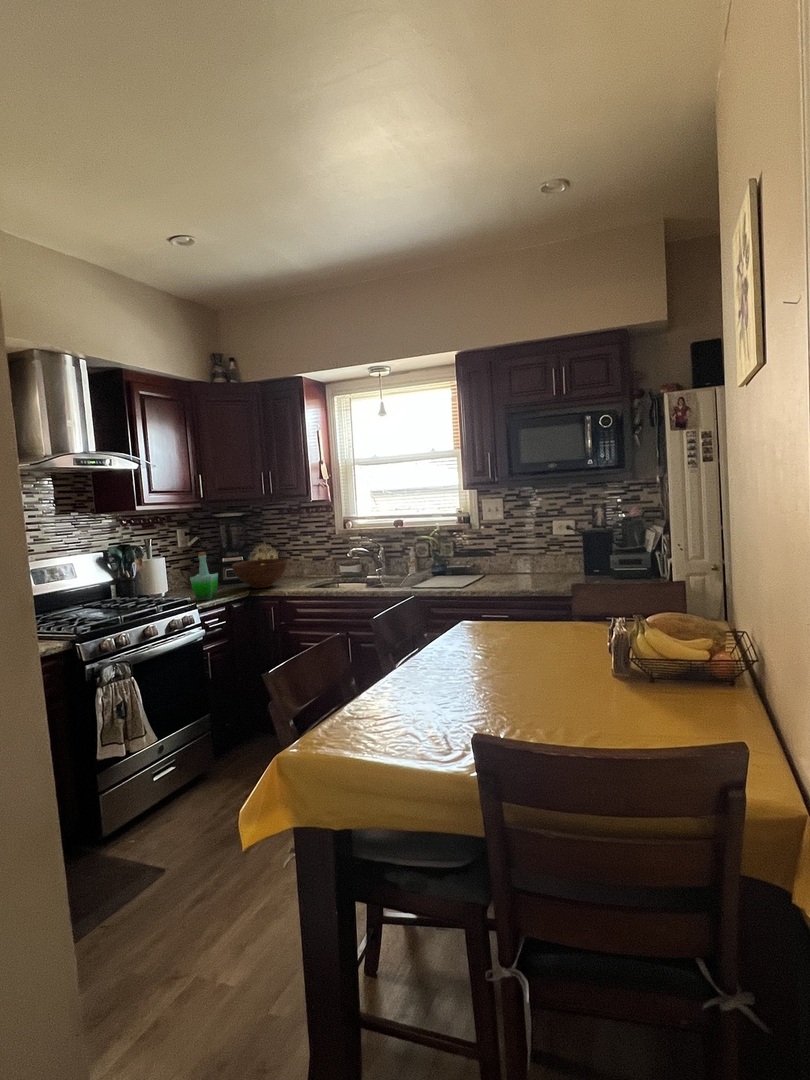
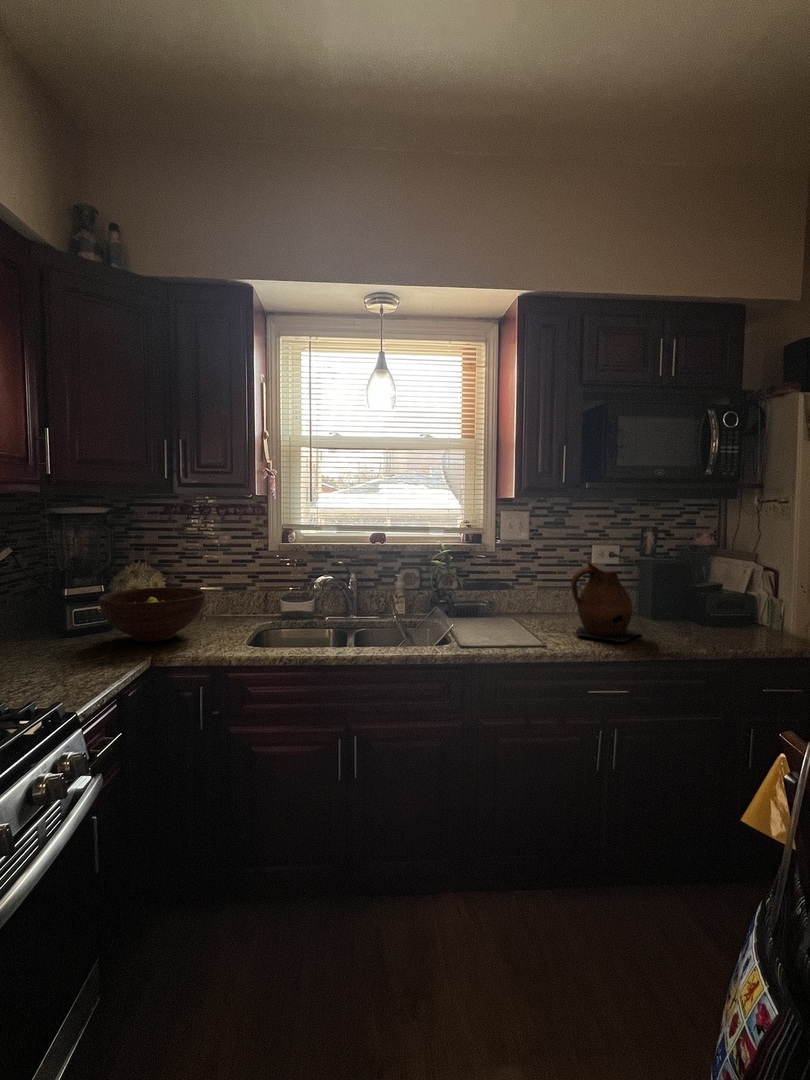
ceramic pitcher: none [493,534,545,590] -> present [571,561,641,642]
bottle: present [190,552,218,600] -> none [28,577,85,677]

